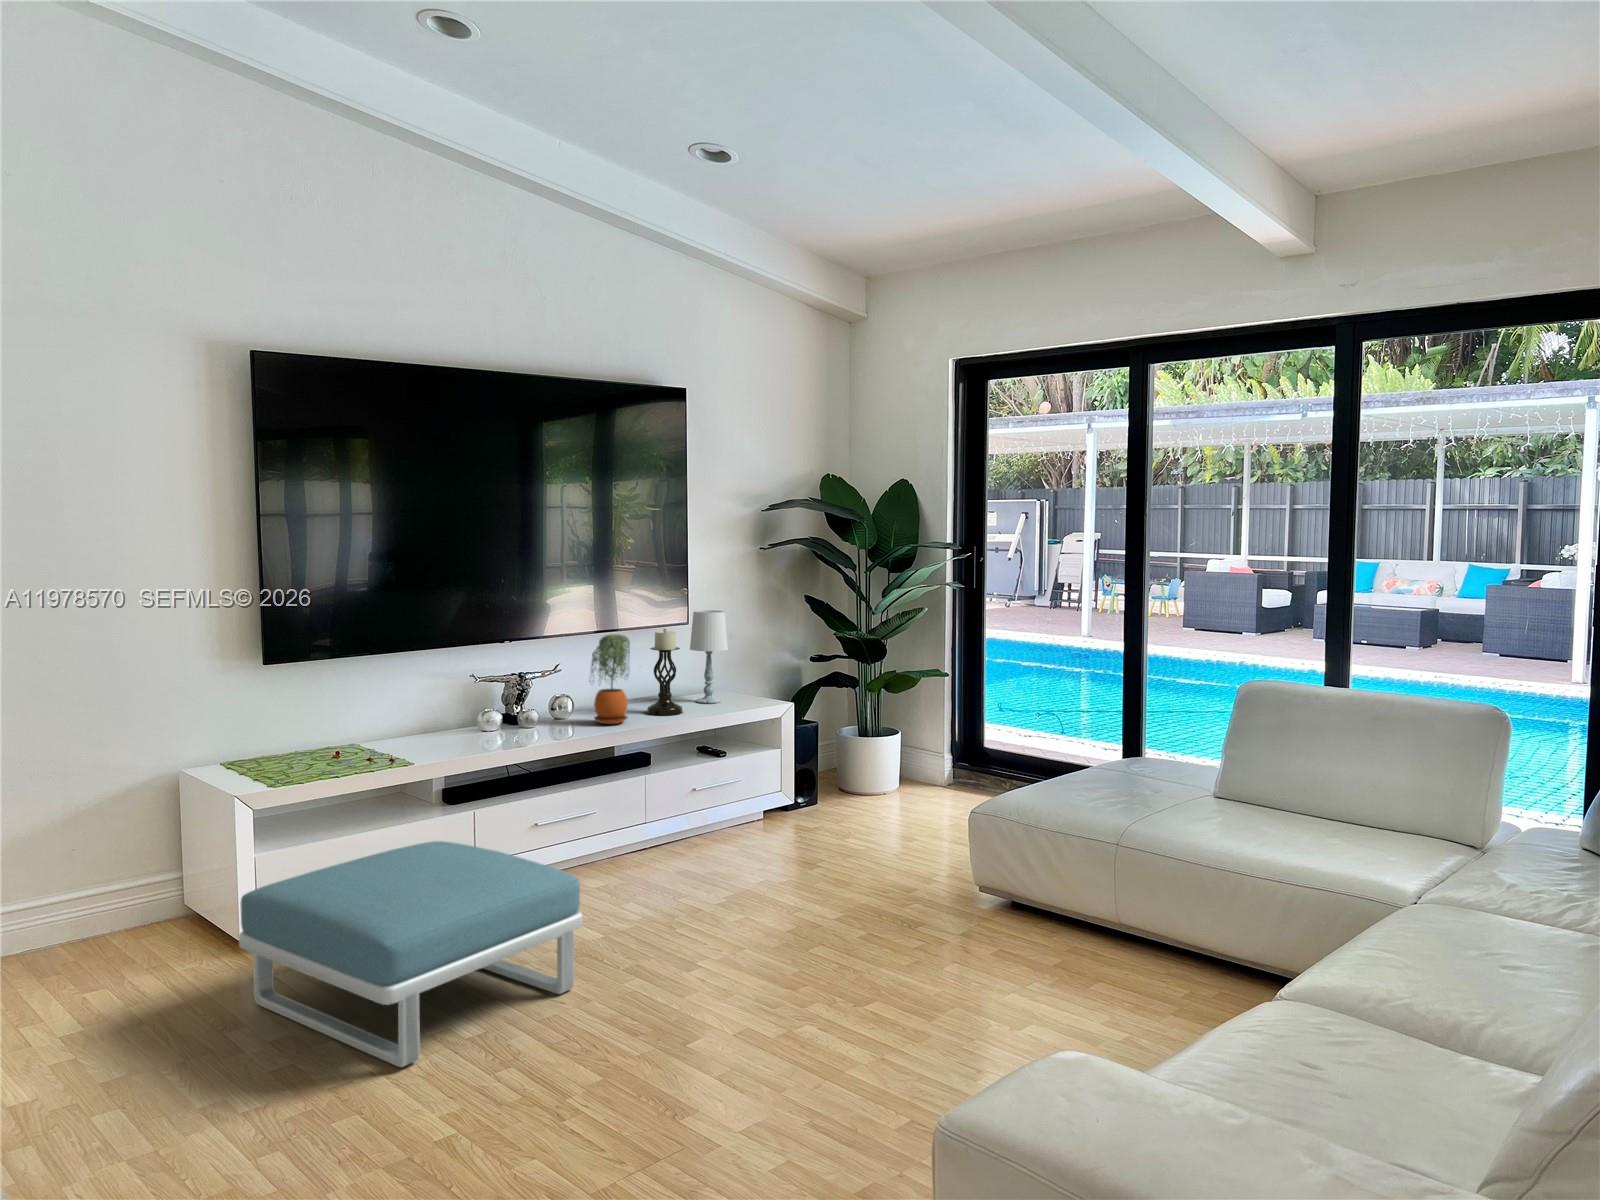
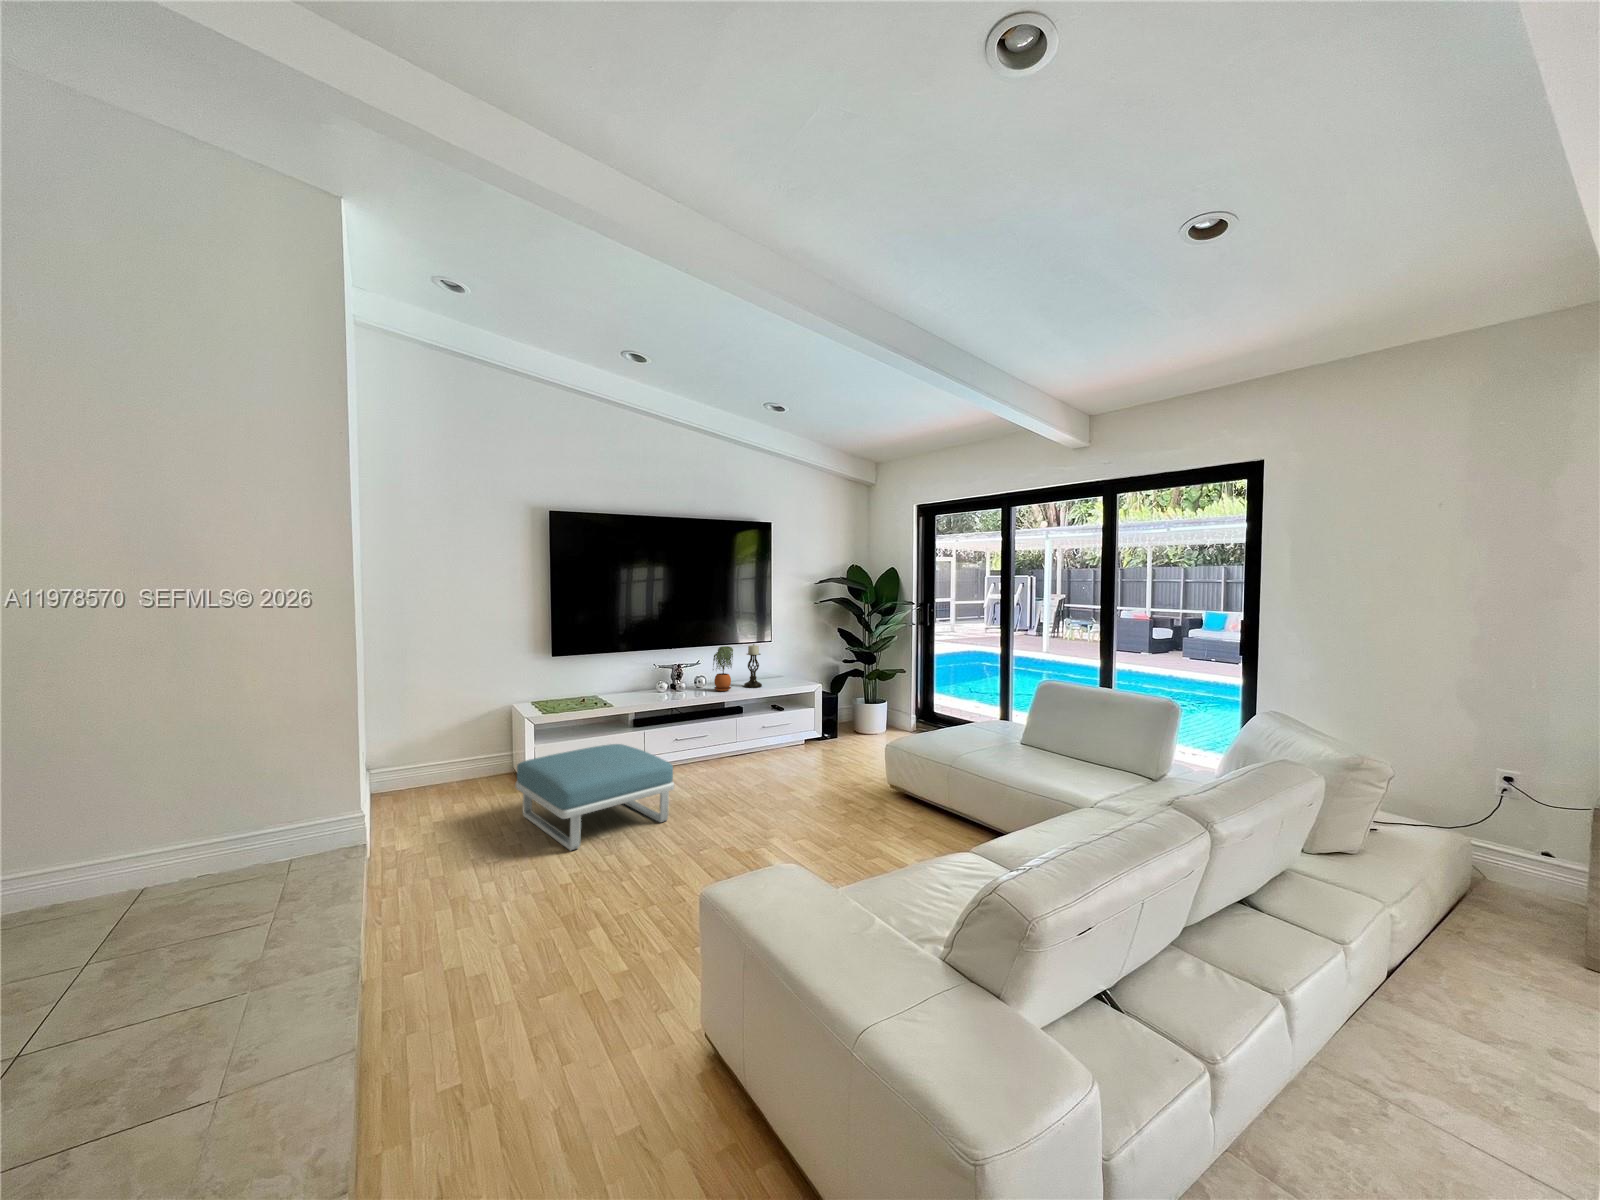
table lamp: present [690,610,728,703] -> none [770,635,789,683]

